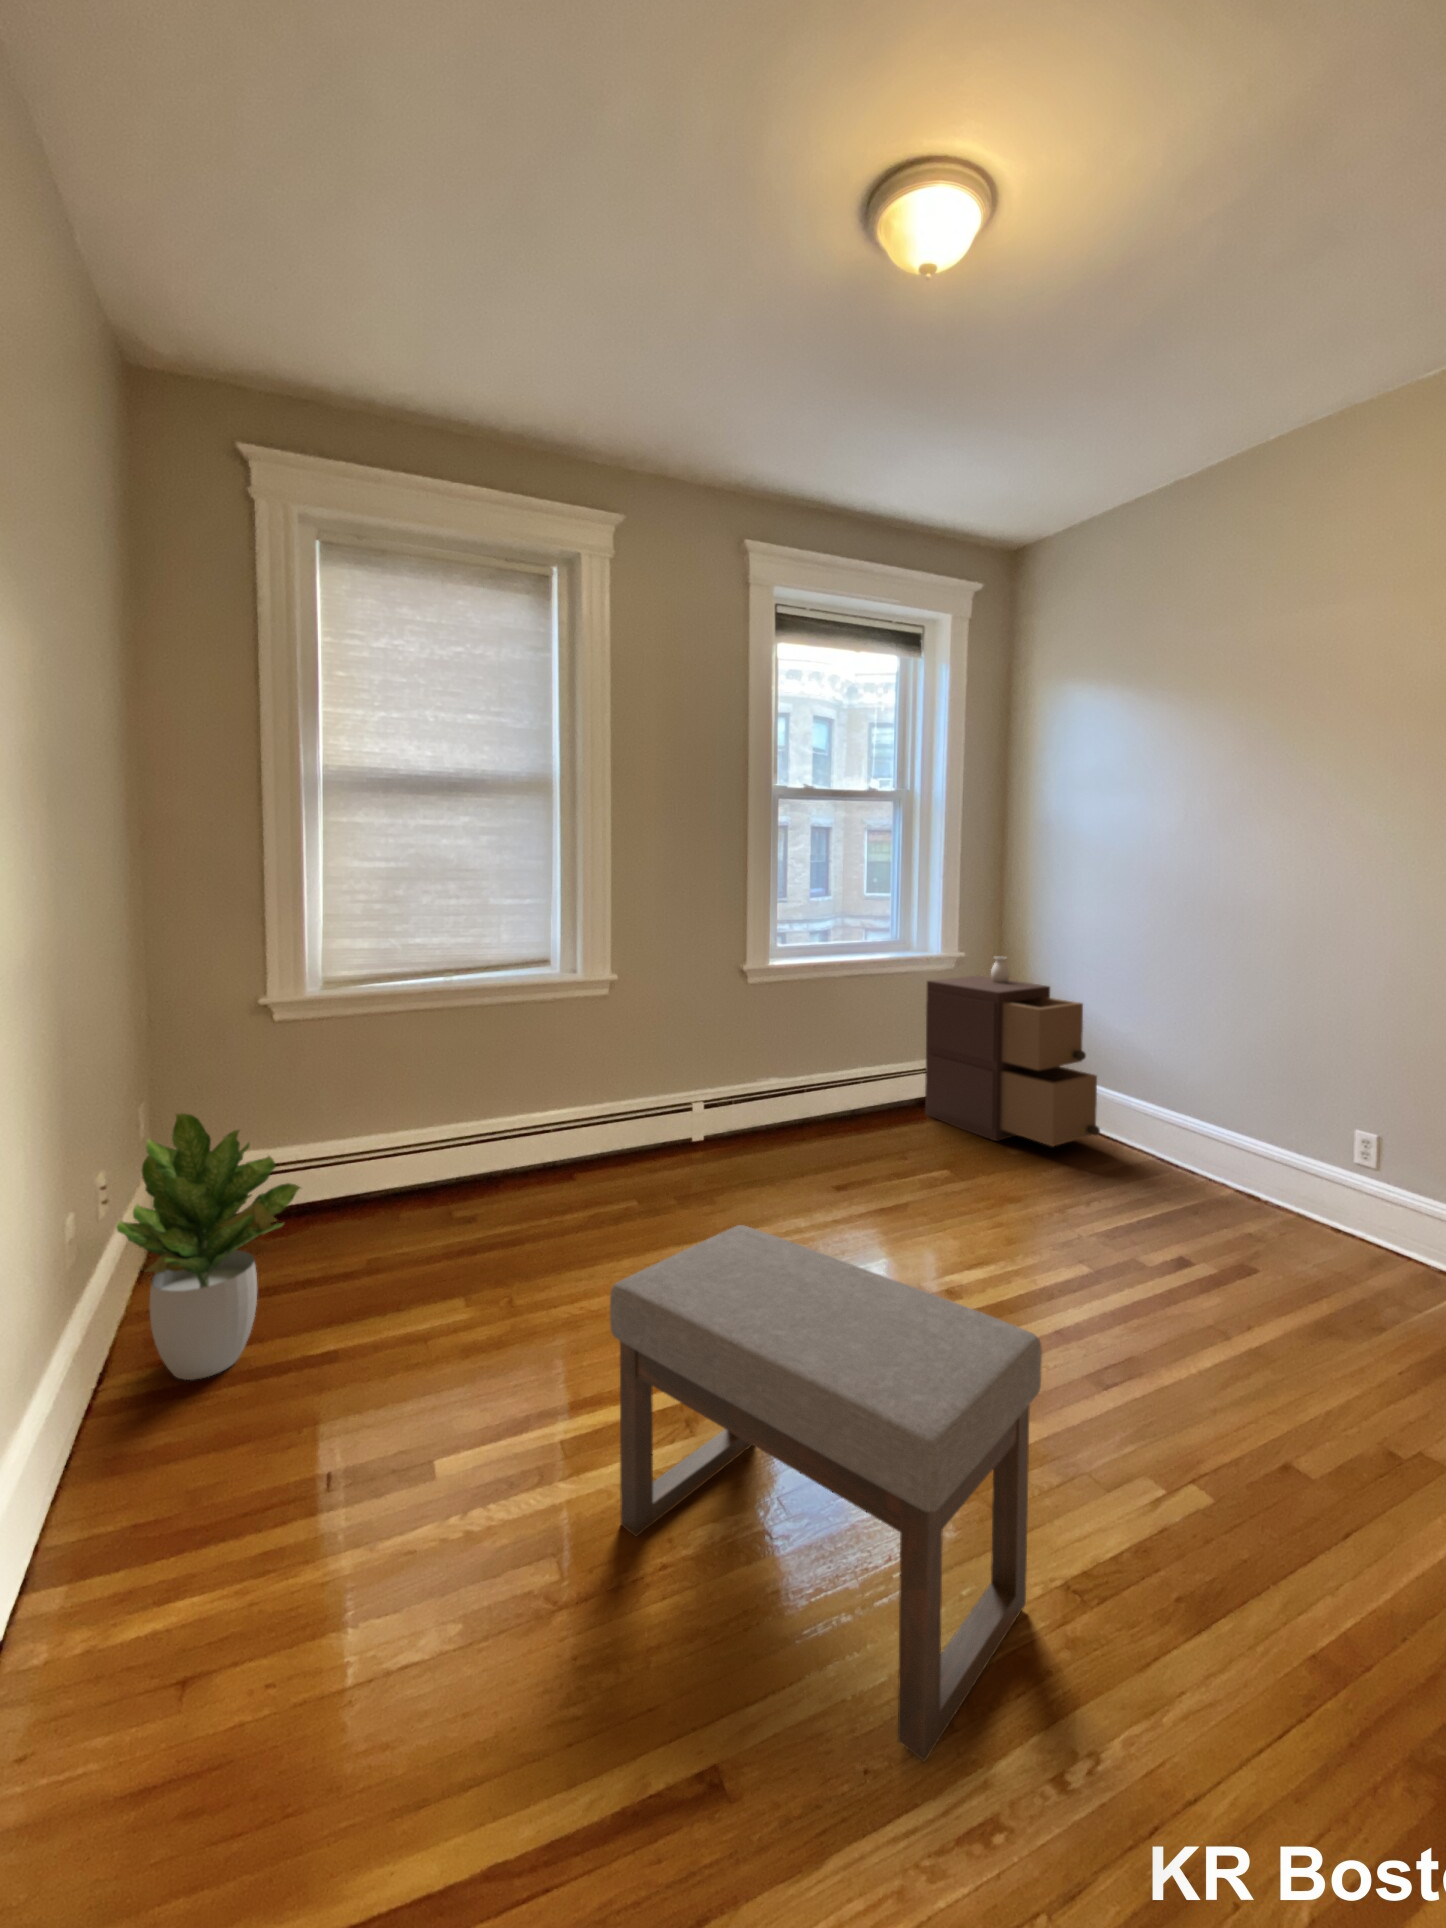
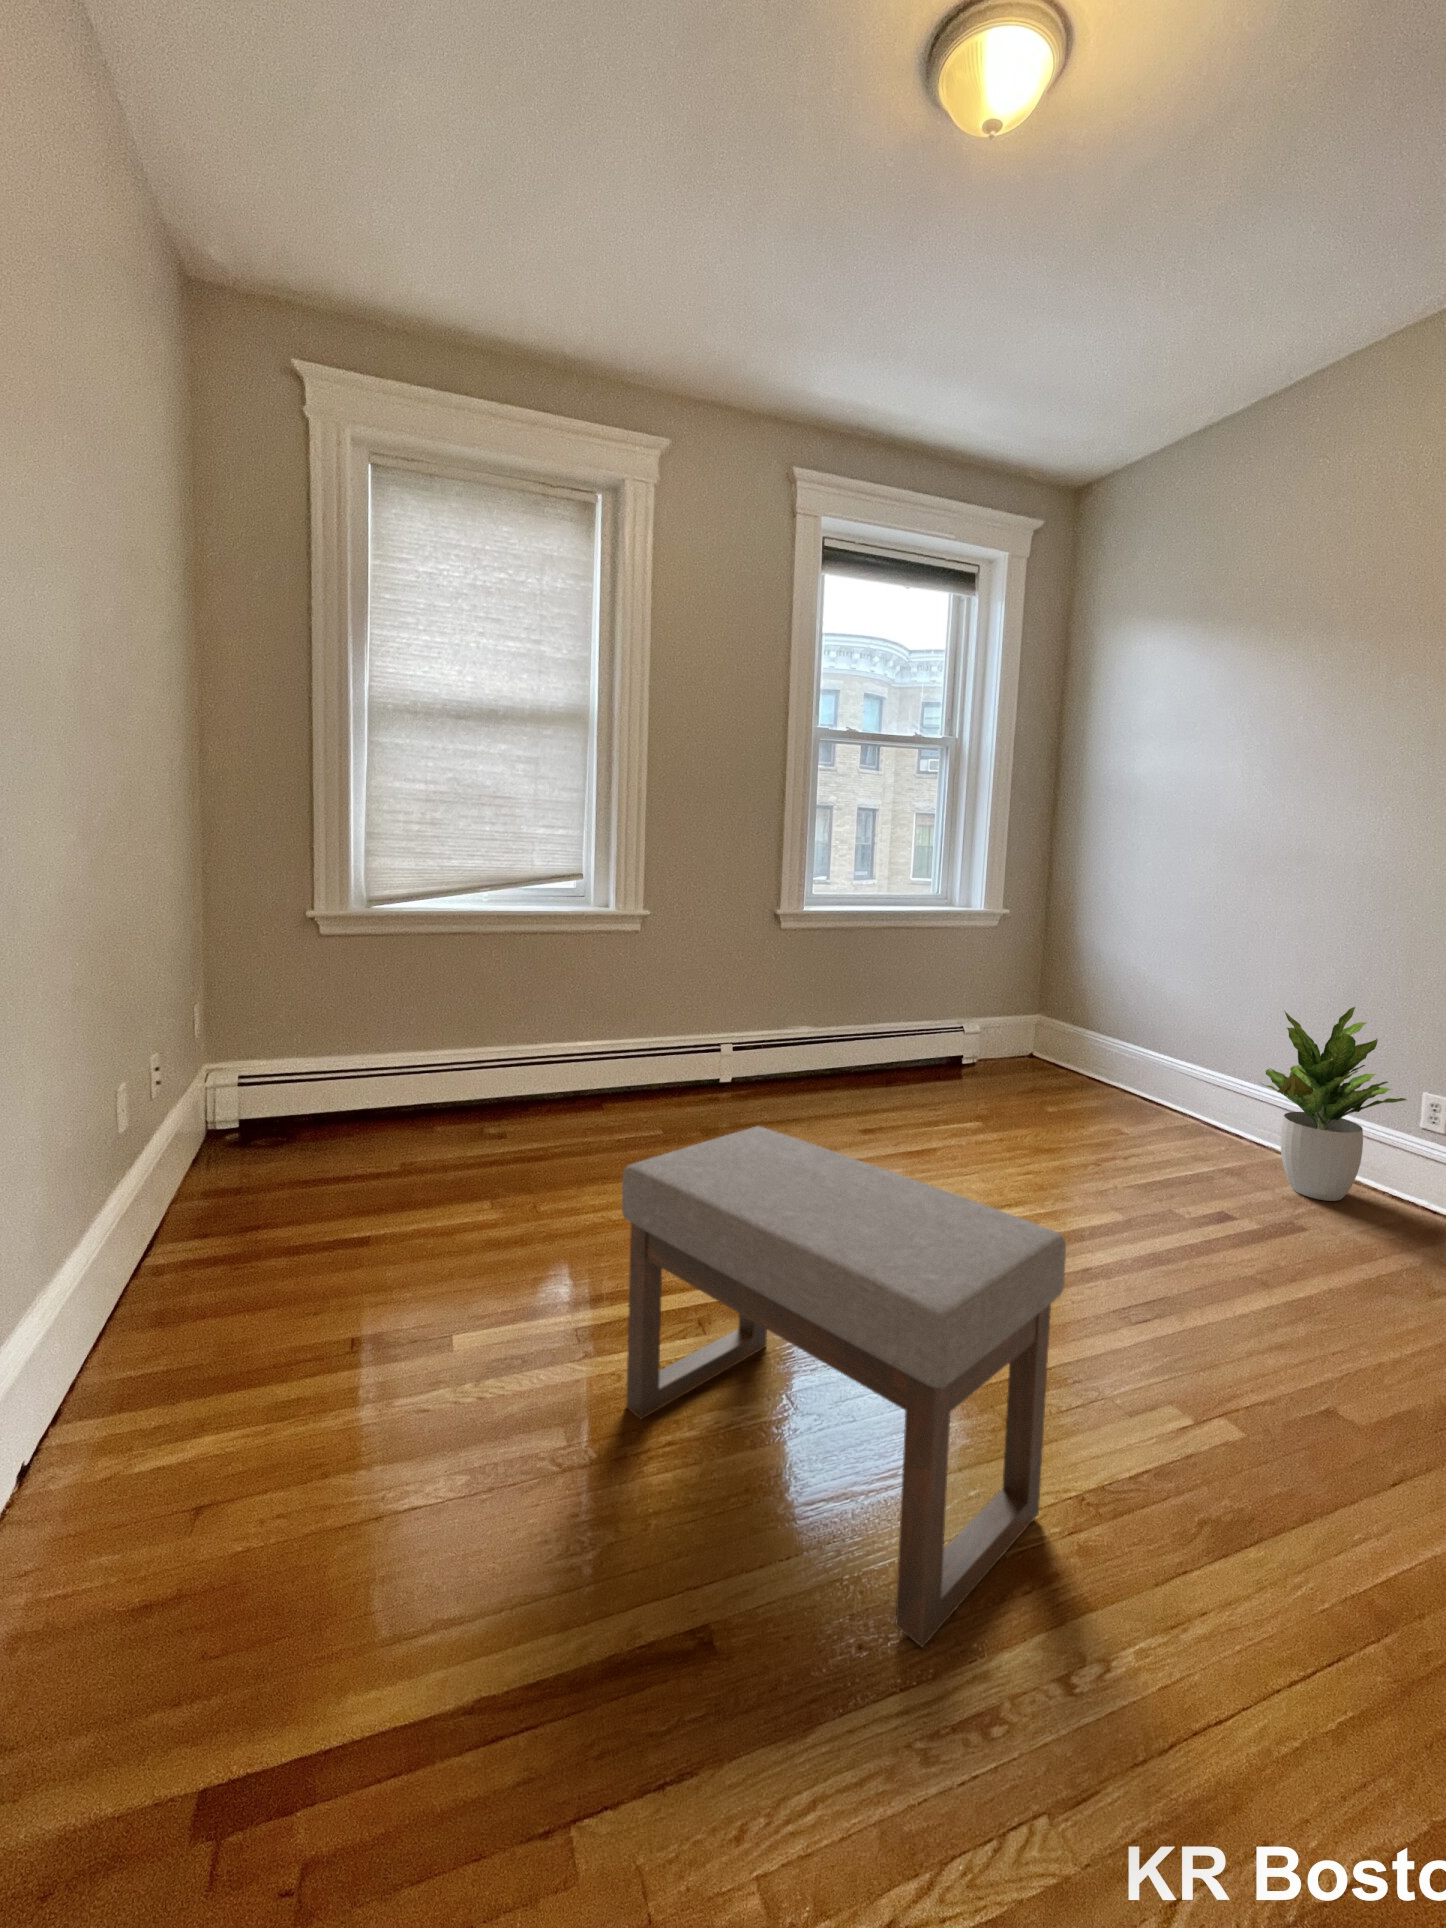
storage cabinet: present [925,957,1100,1146] -> none [959,910,1142,1102]
potted plant: present [117,1113,300,1380] -> present [1261,1007,1406,1201]

